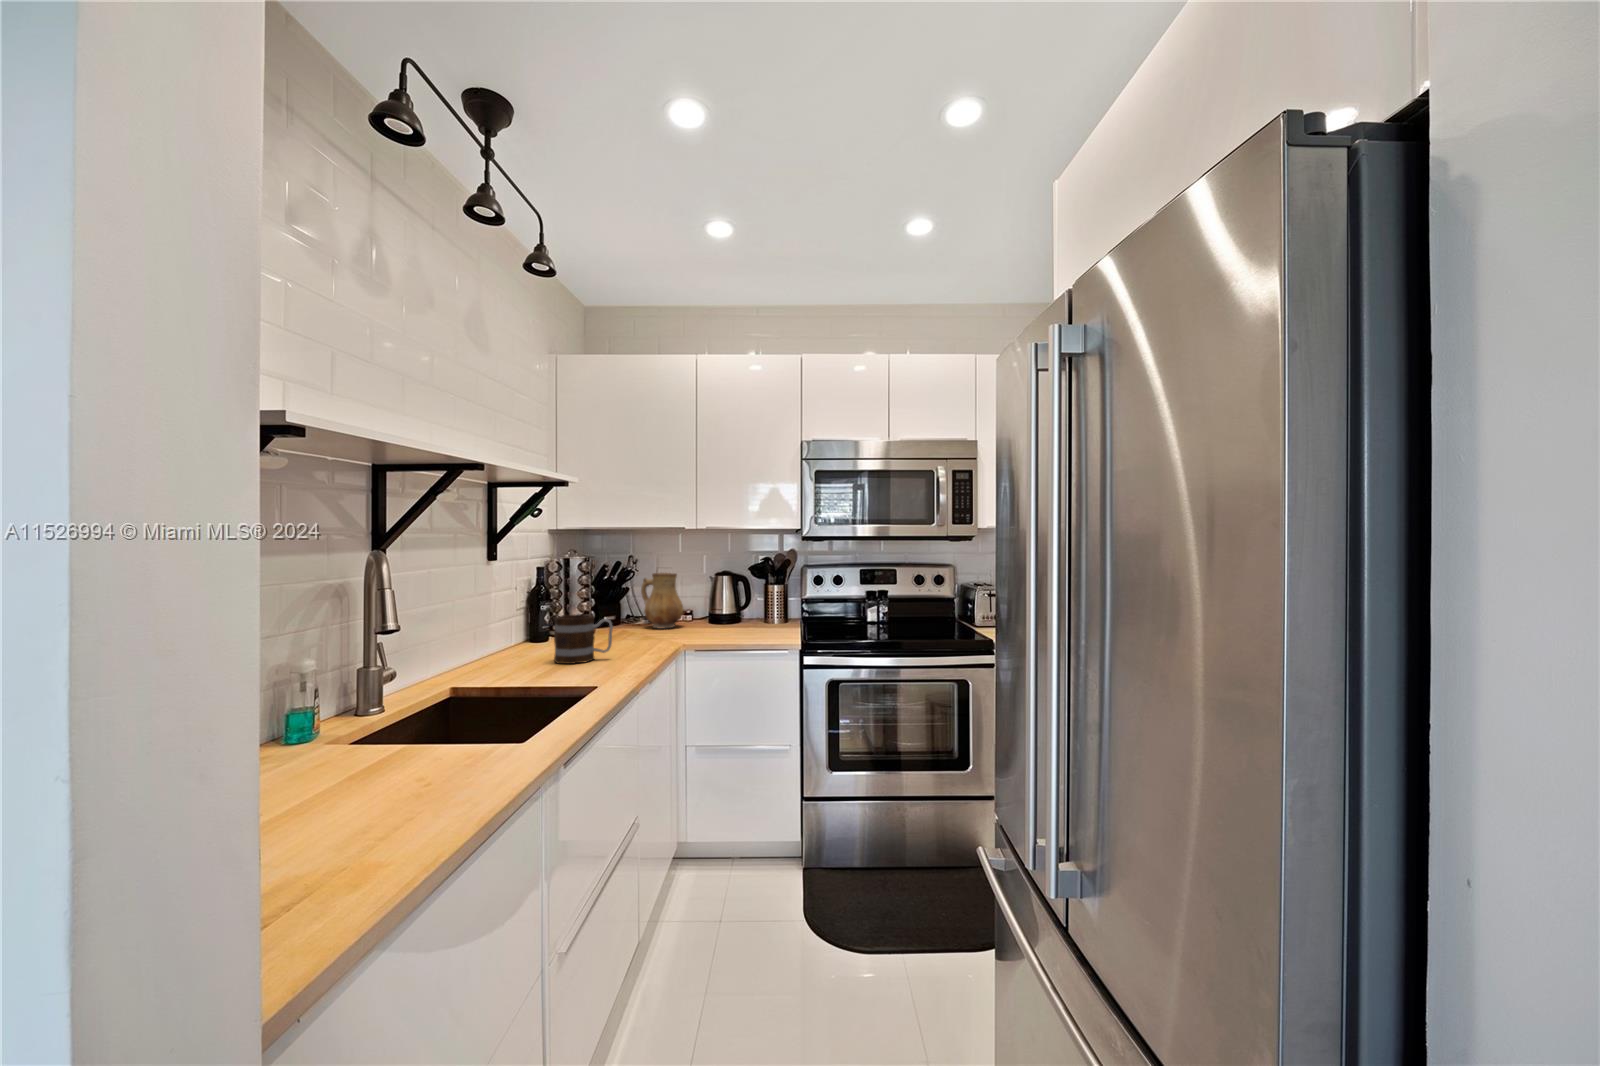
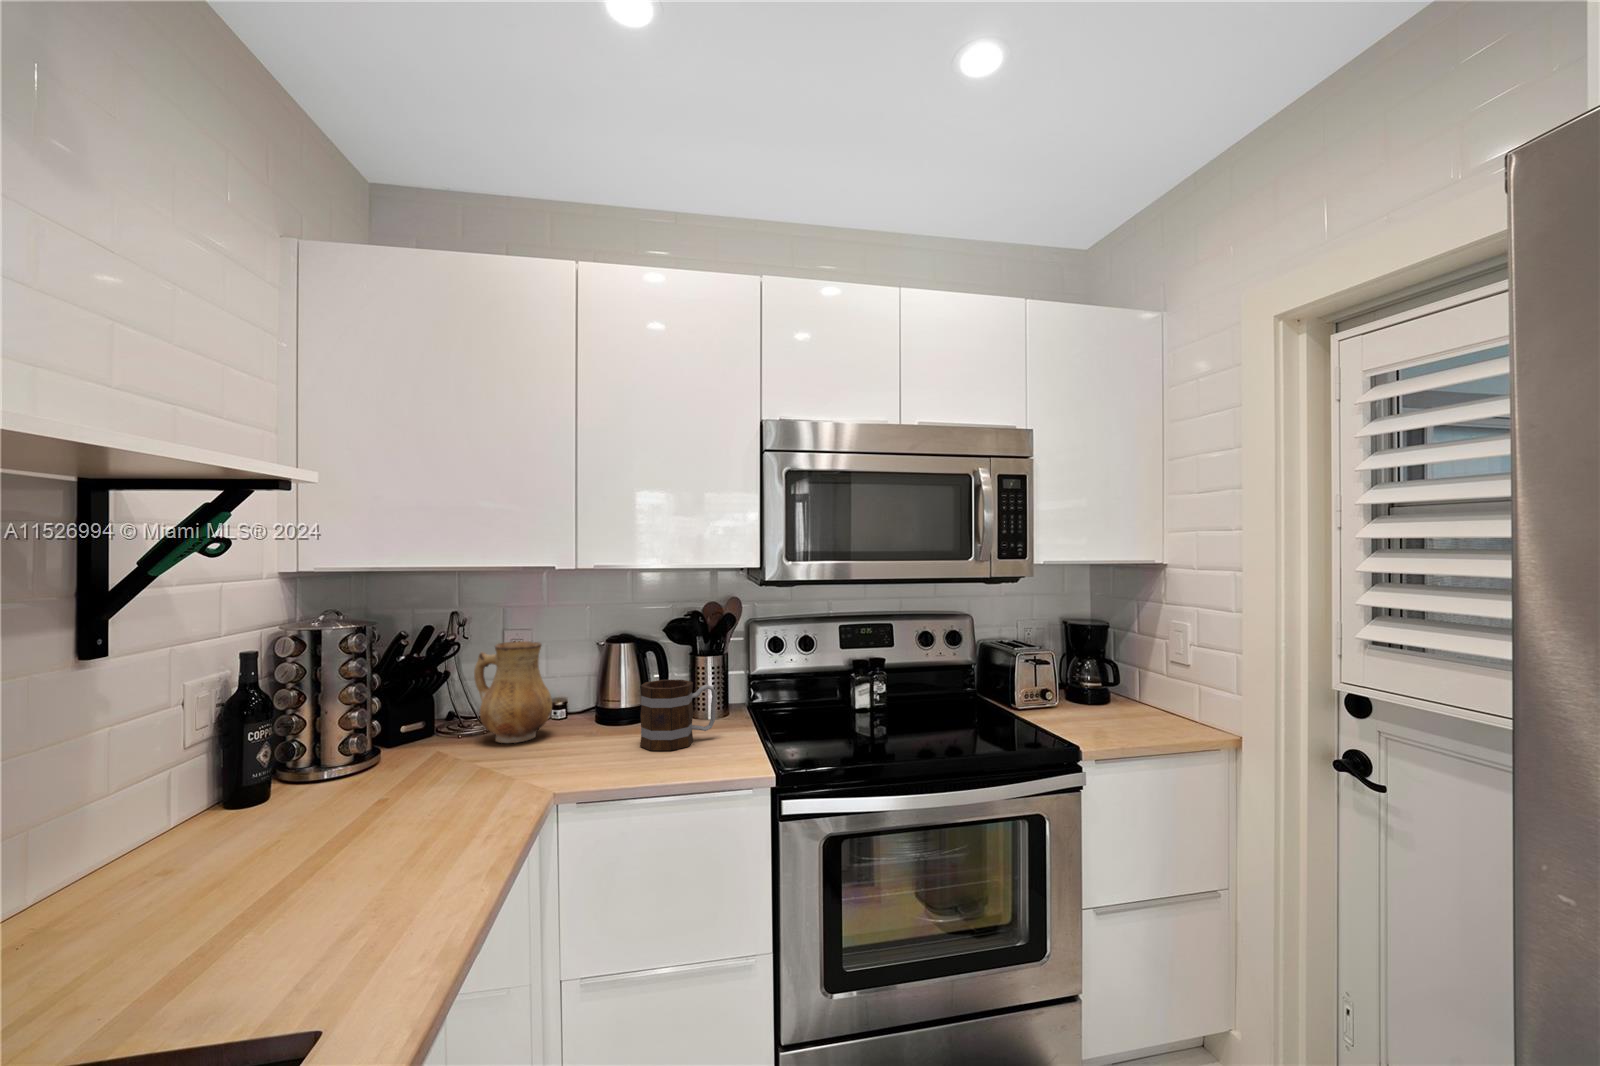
mug: present [554,614,613,664] -> present [640,680,716,750]

